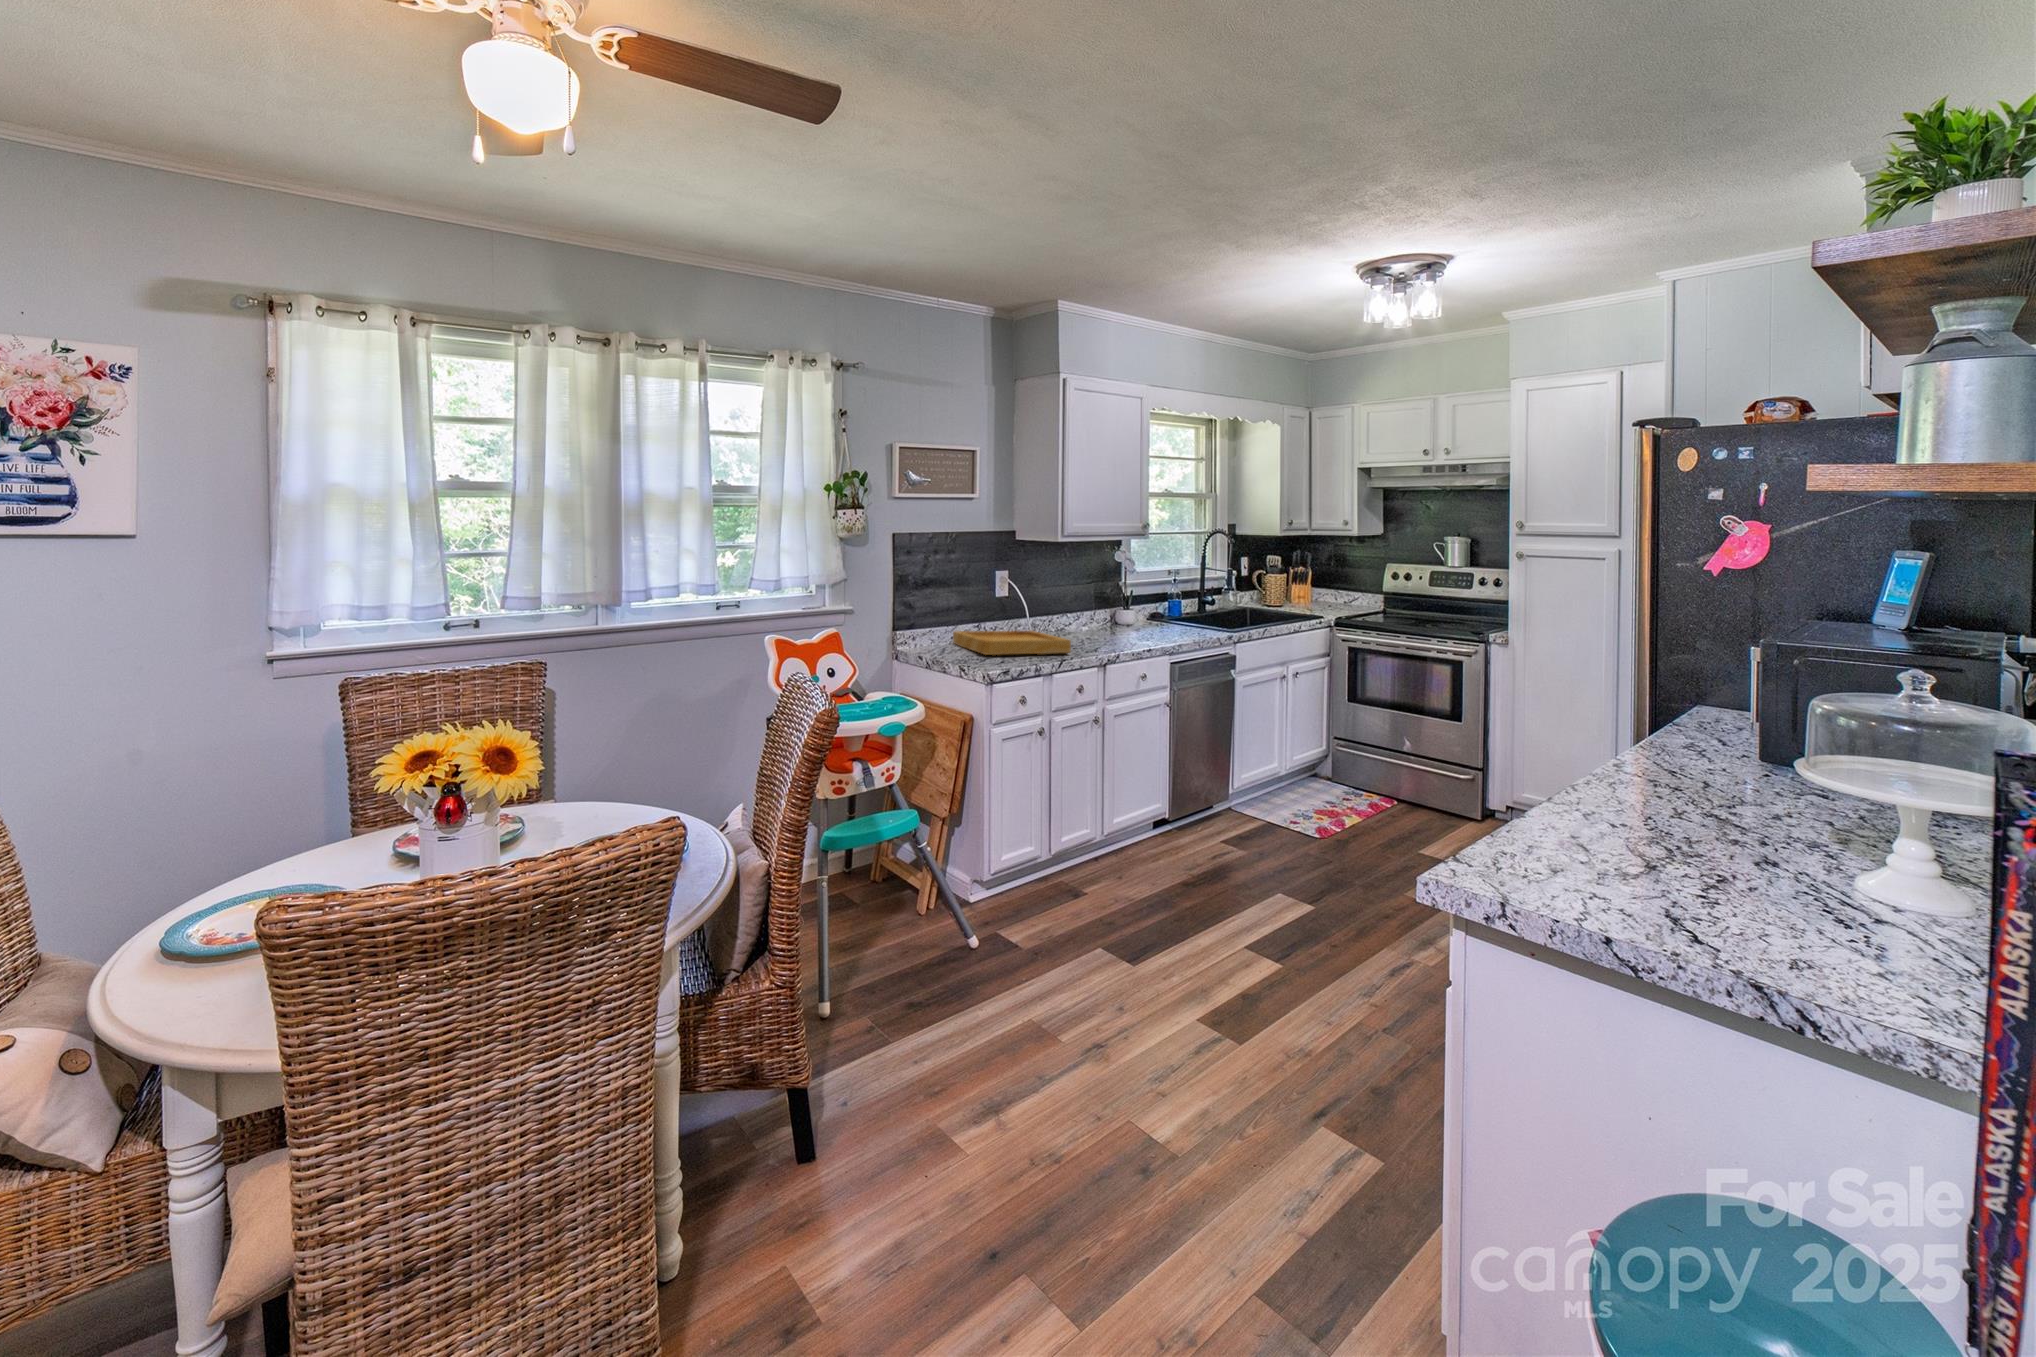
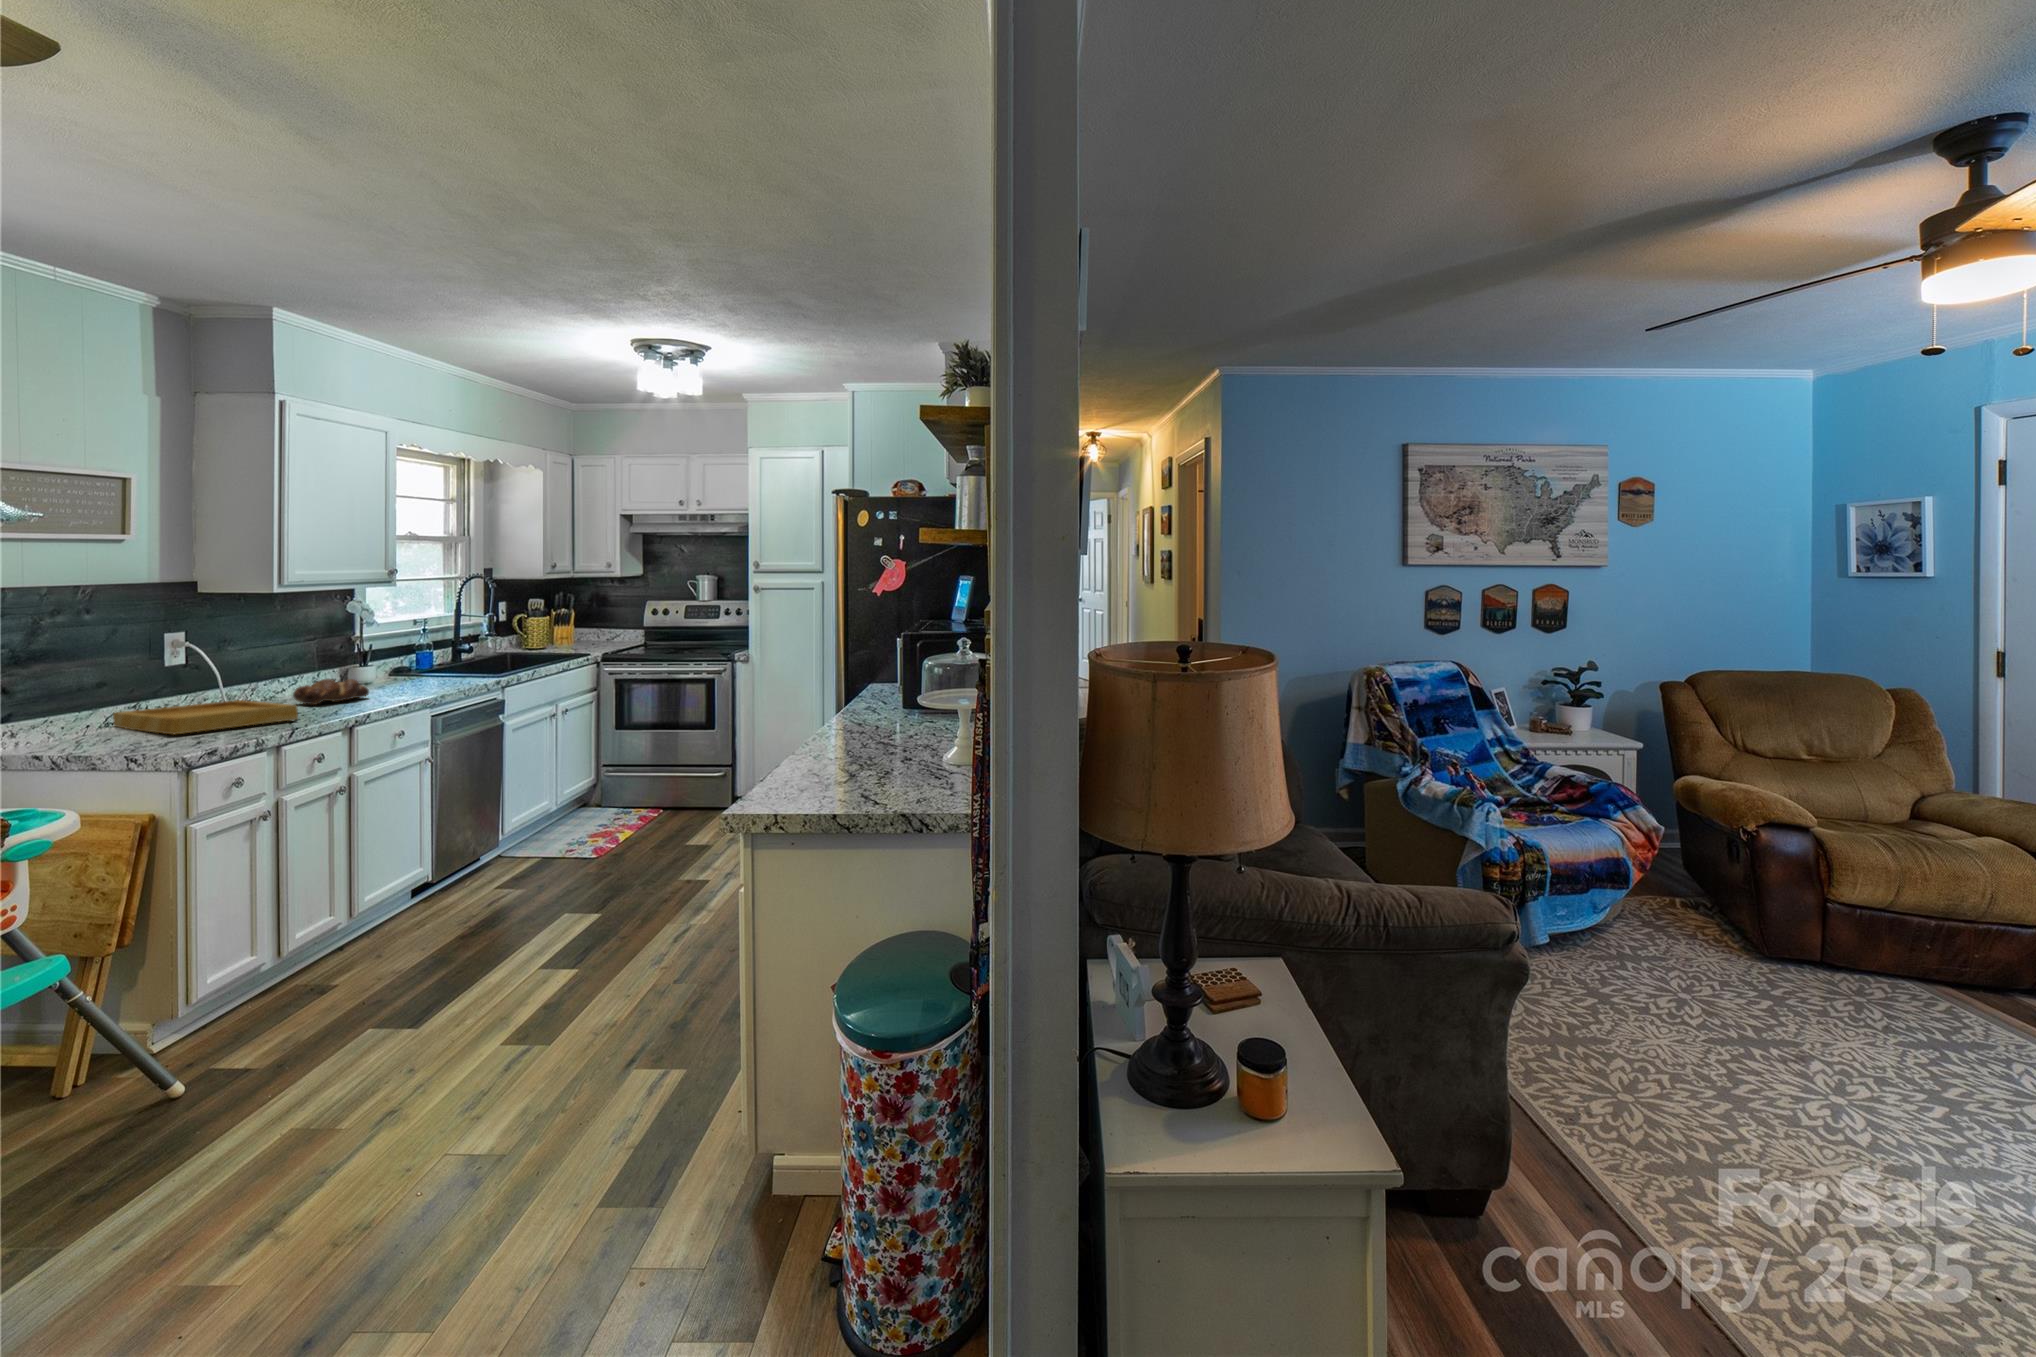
bread loaf: none [1070,619,1127,641] -> present [293,679,369,705]

